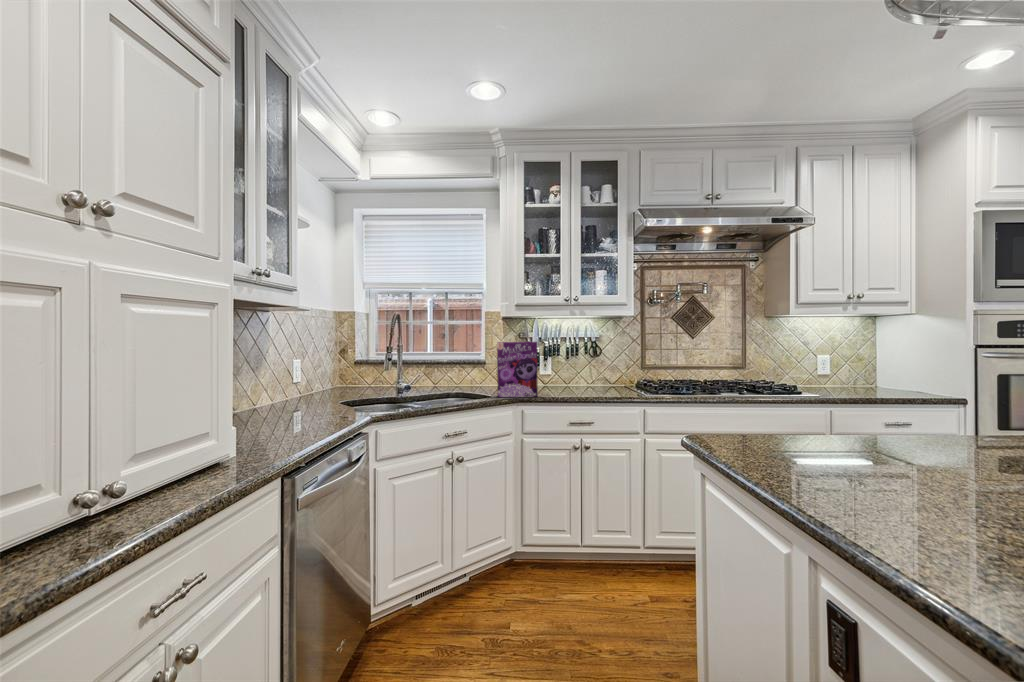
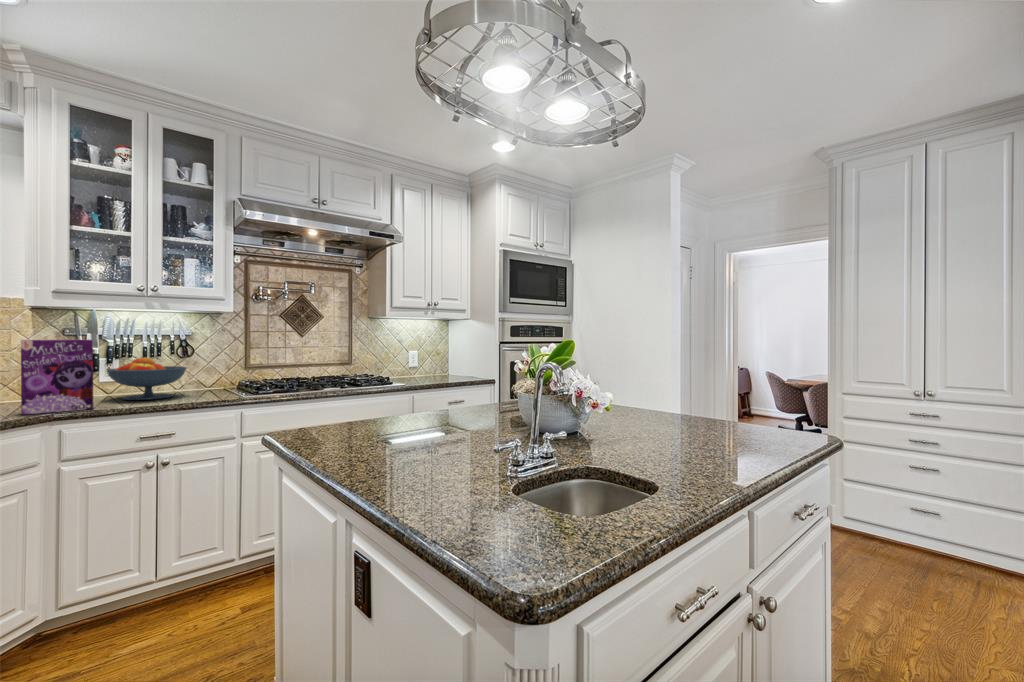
fruit bowl: none [545,356,598,392] -> present [107,358,186,400]

